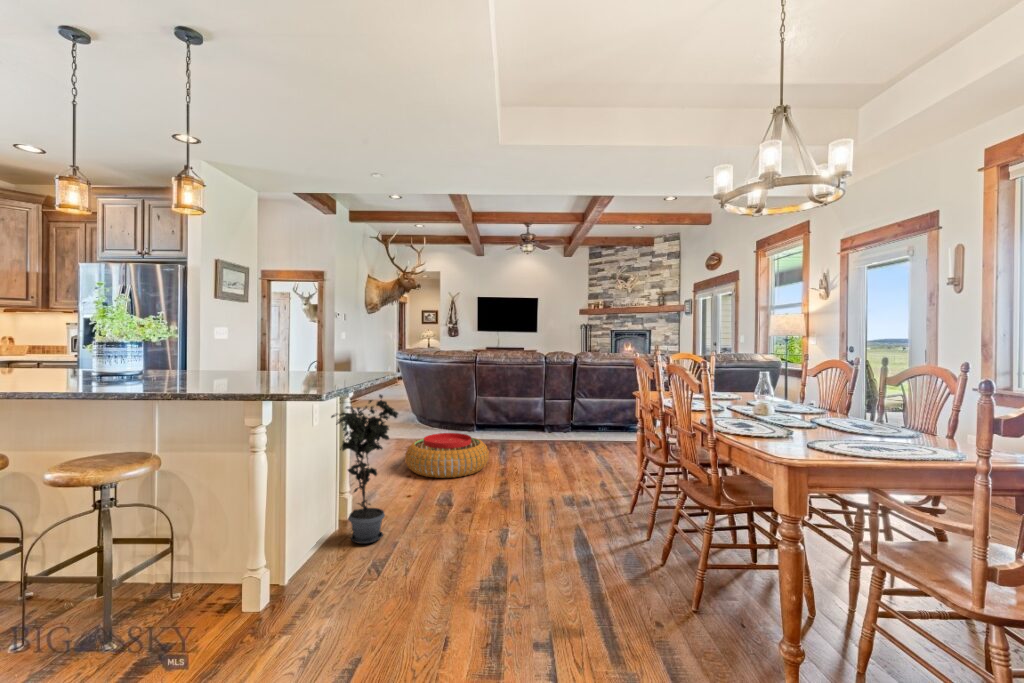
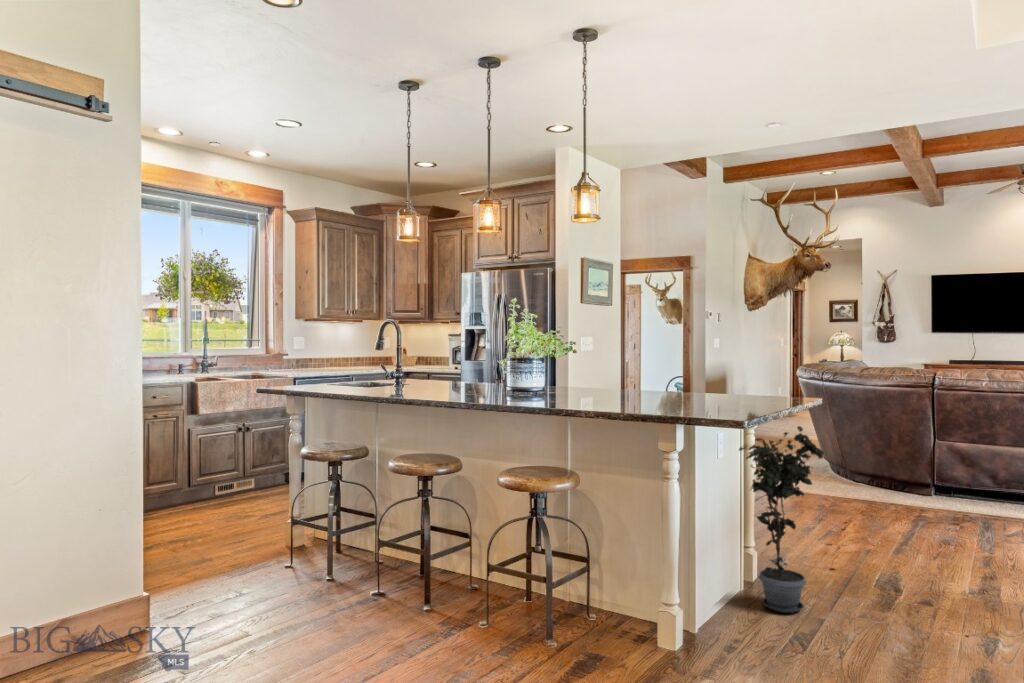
pouf: present [405,433,489,478] -> none [822,489,960,555]

